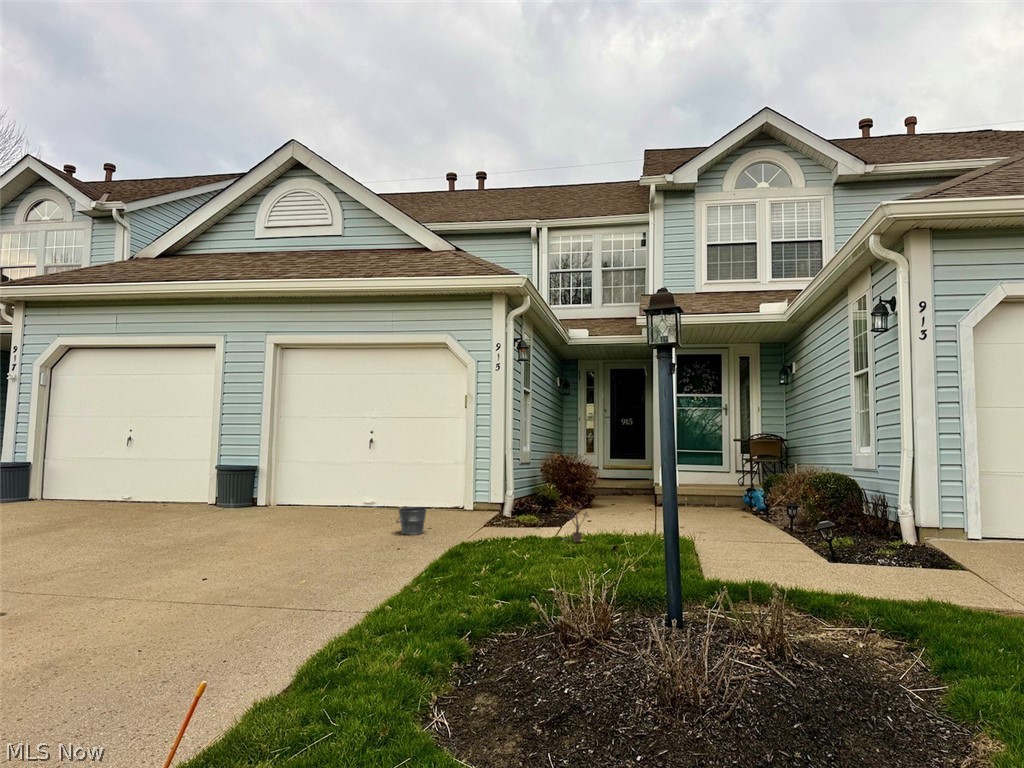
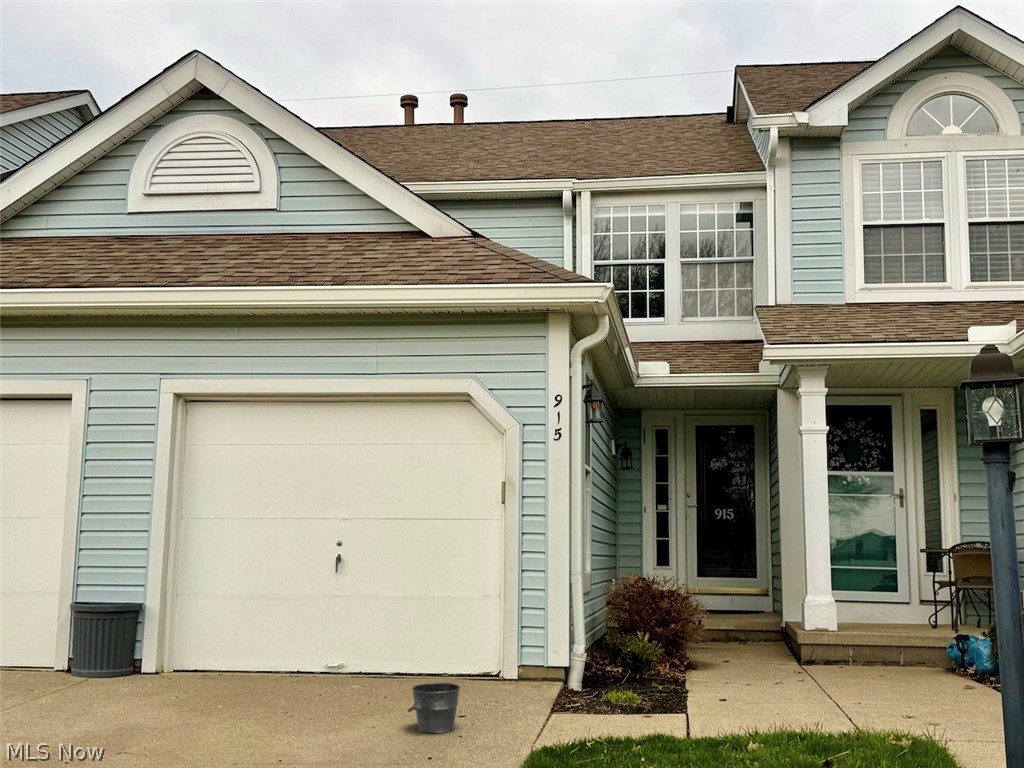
decorative plant: present [566,506,588,542] -> none [711,683,759,751]

